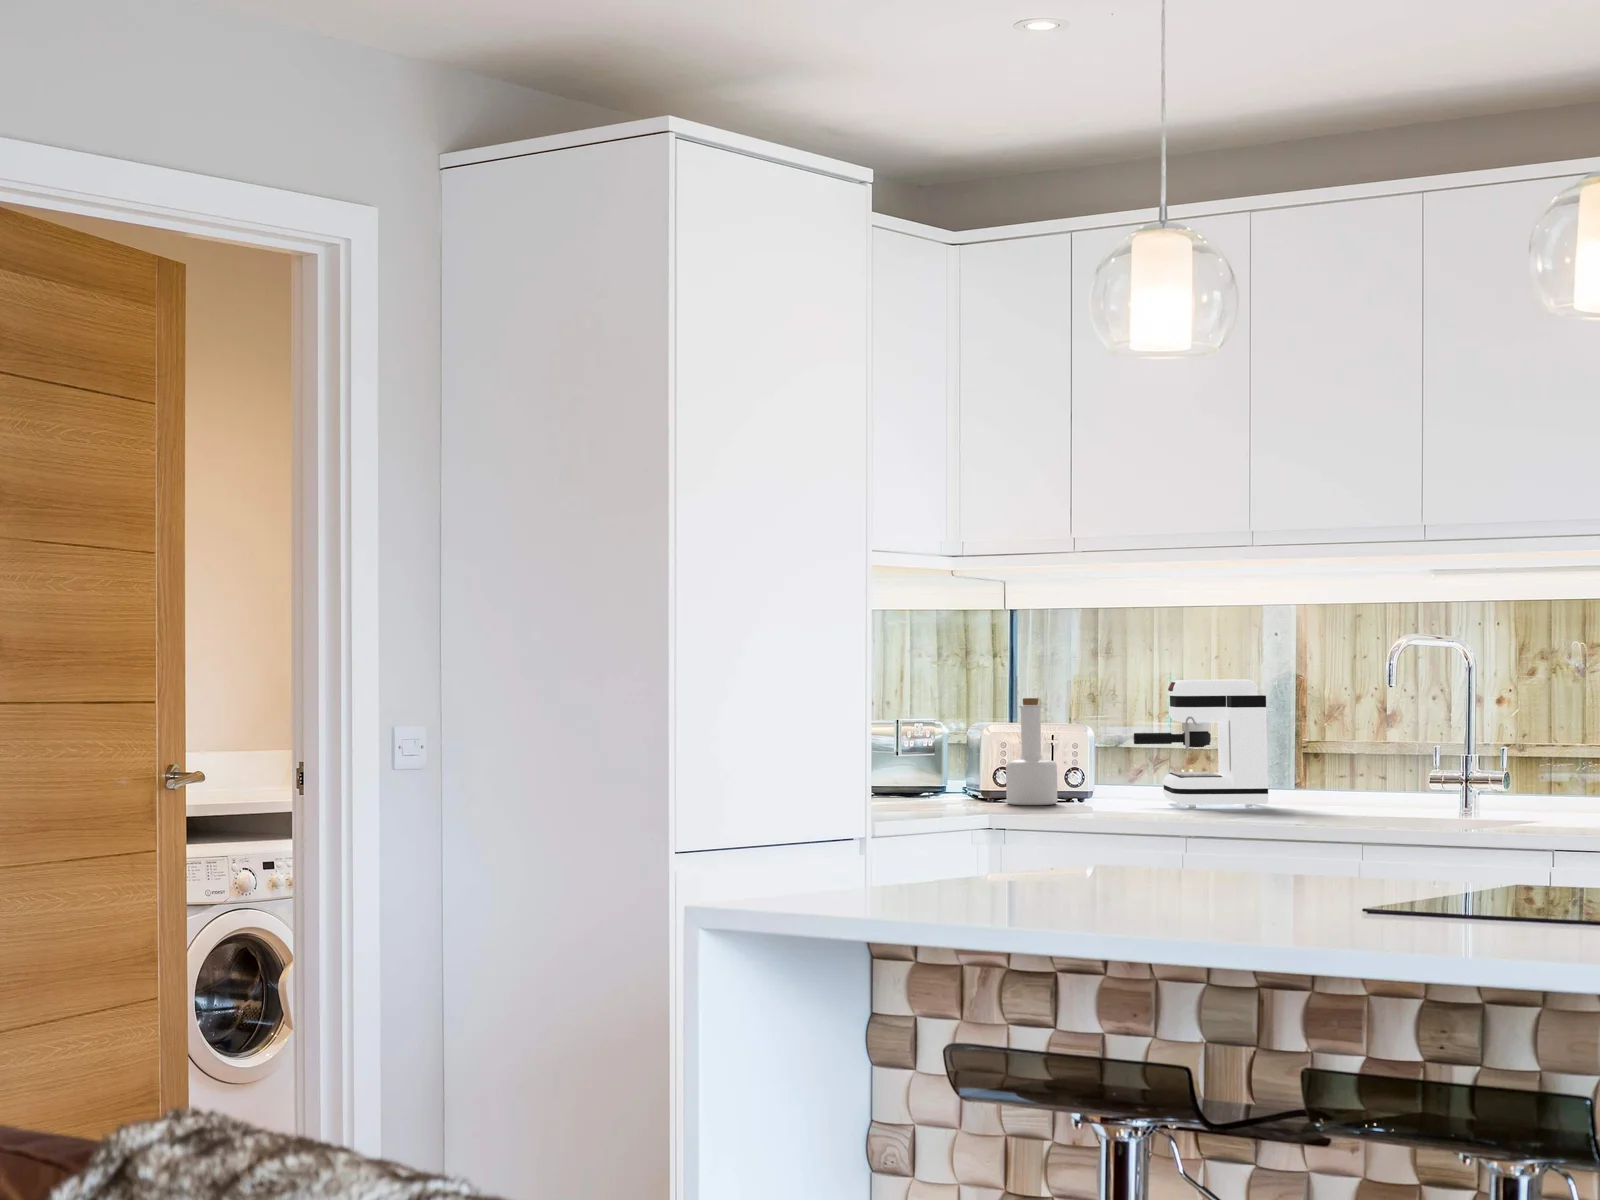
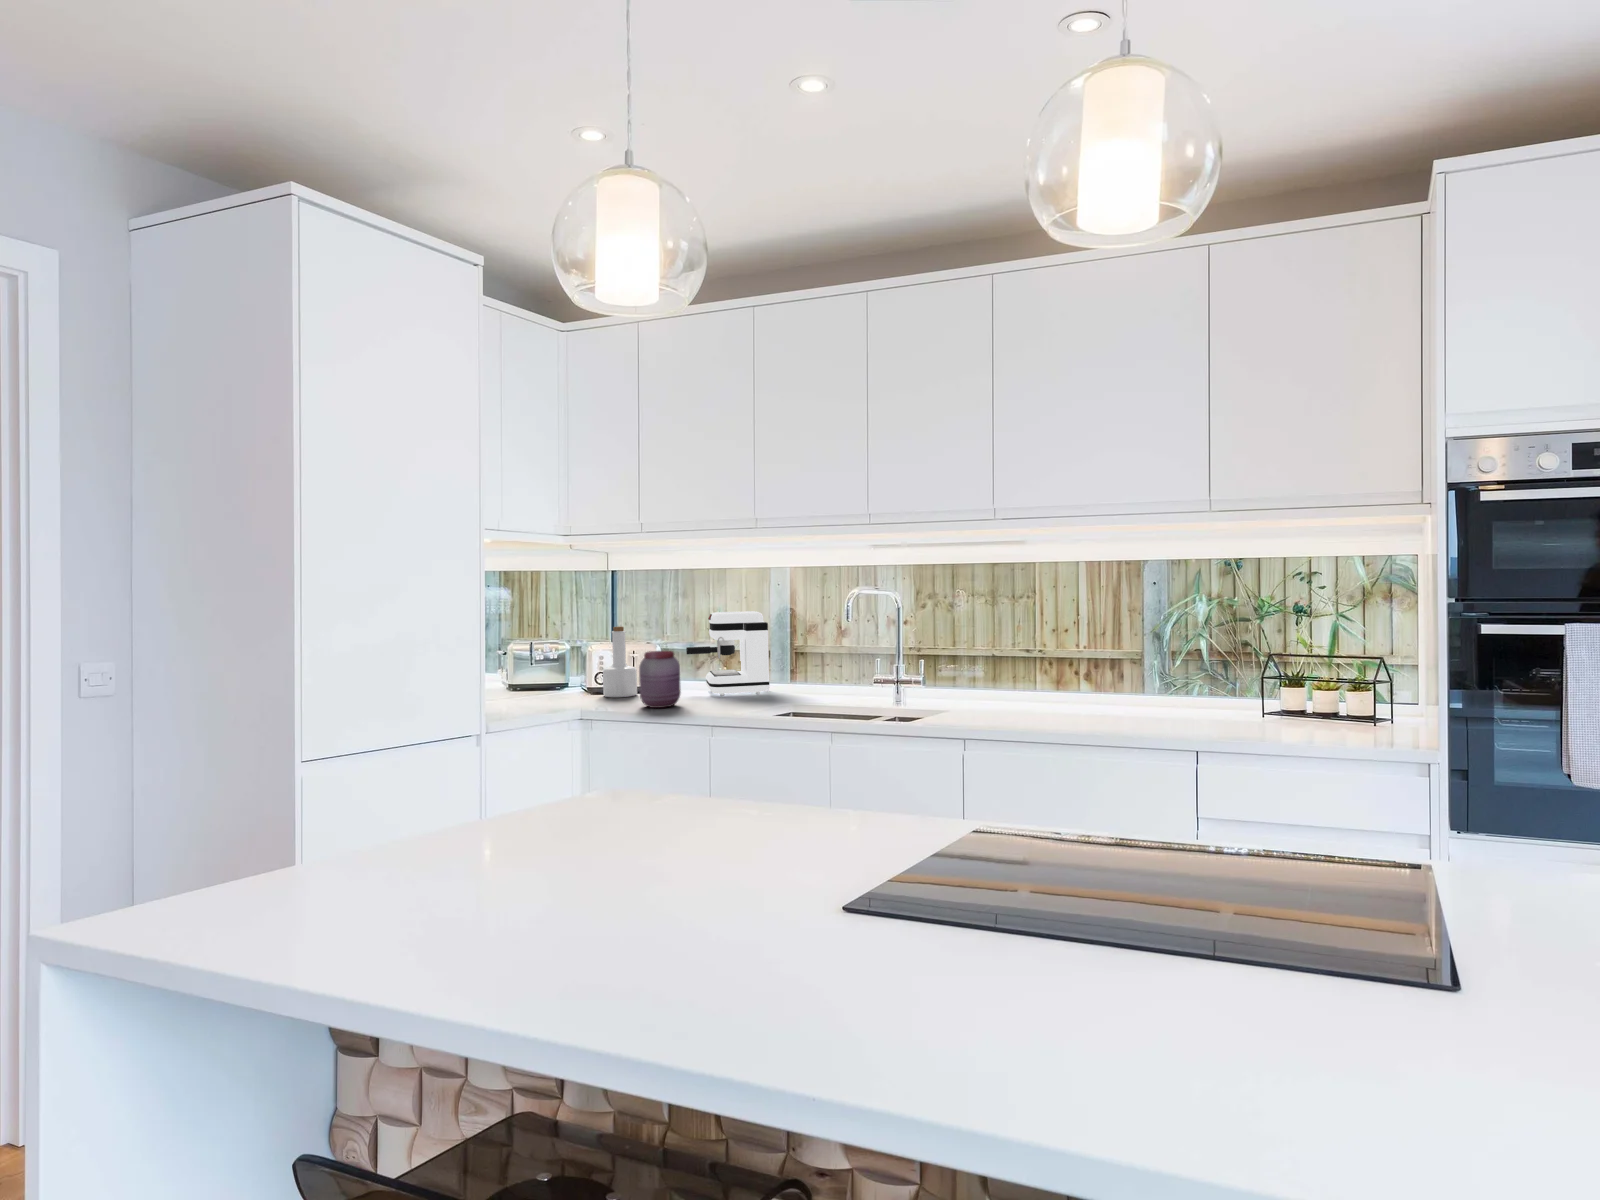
jar: none [1073,731,1134,815] -> present [639,651,681,708]

